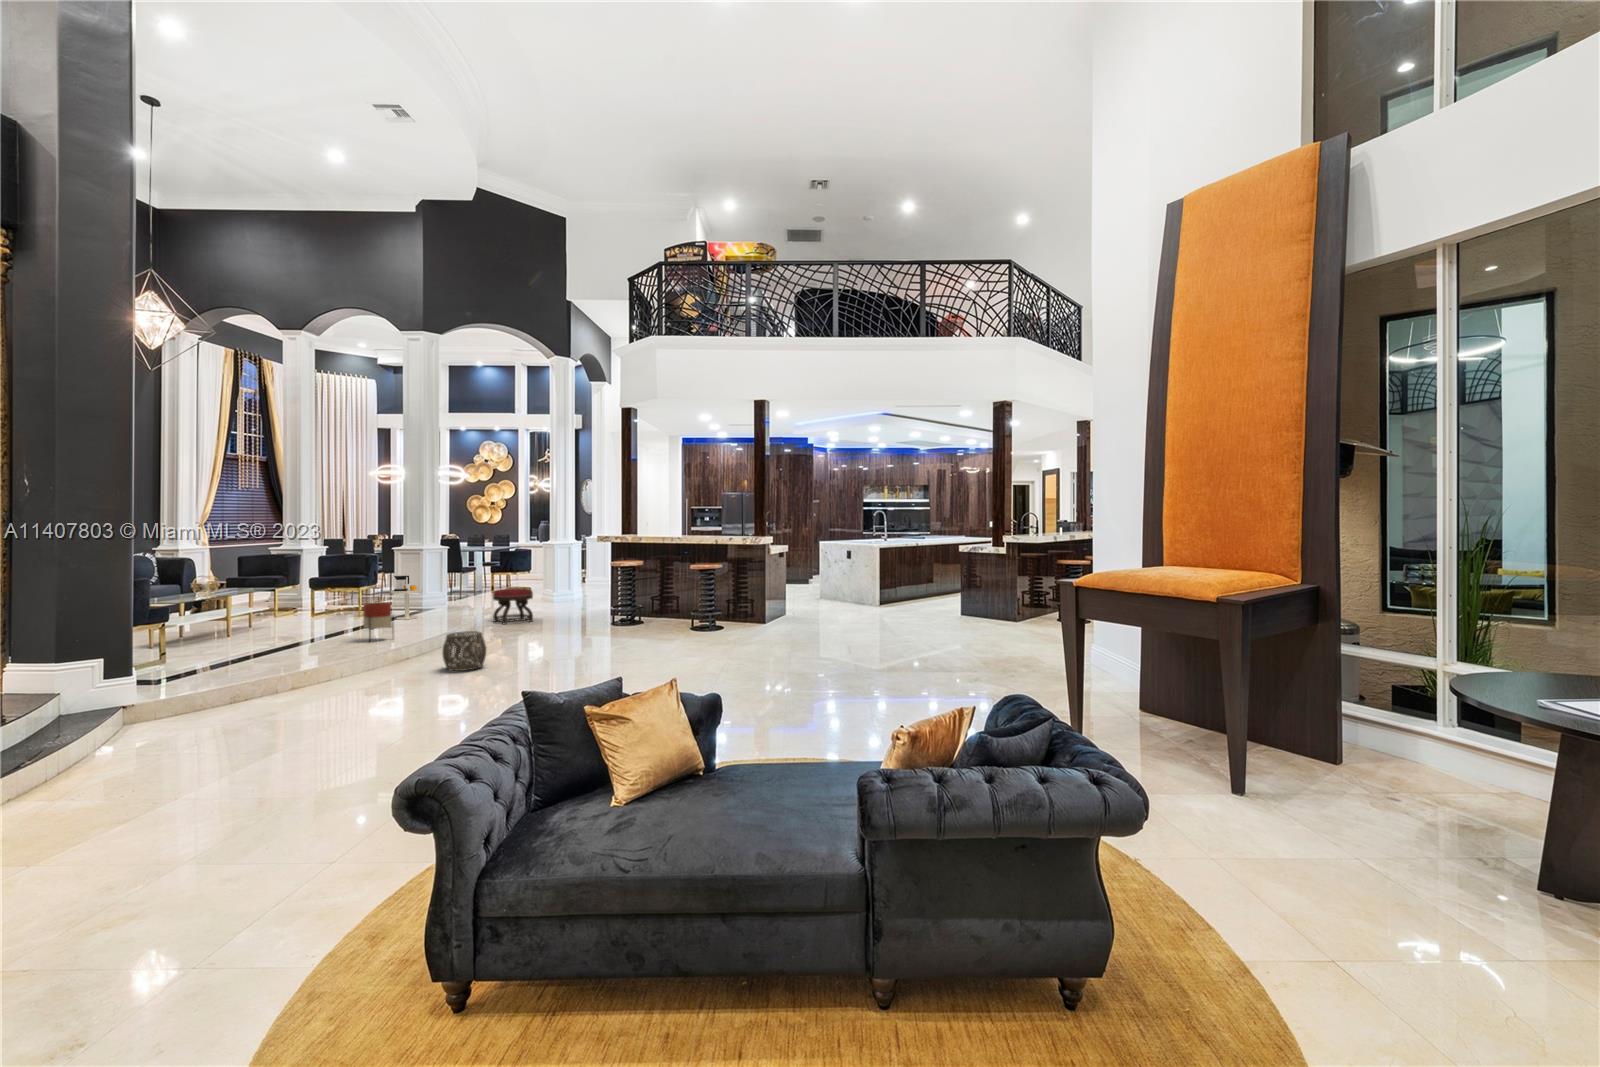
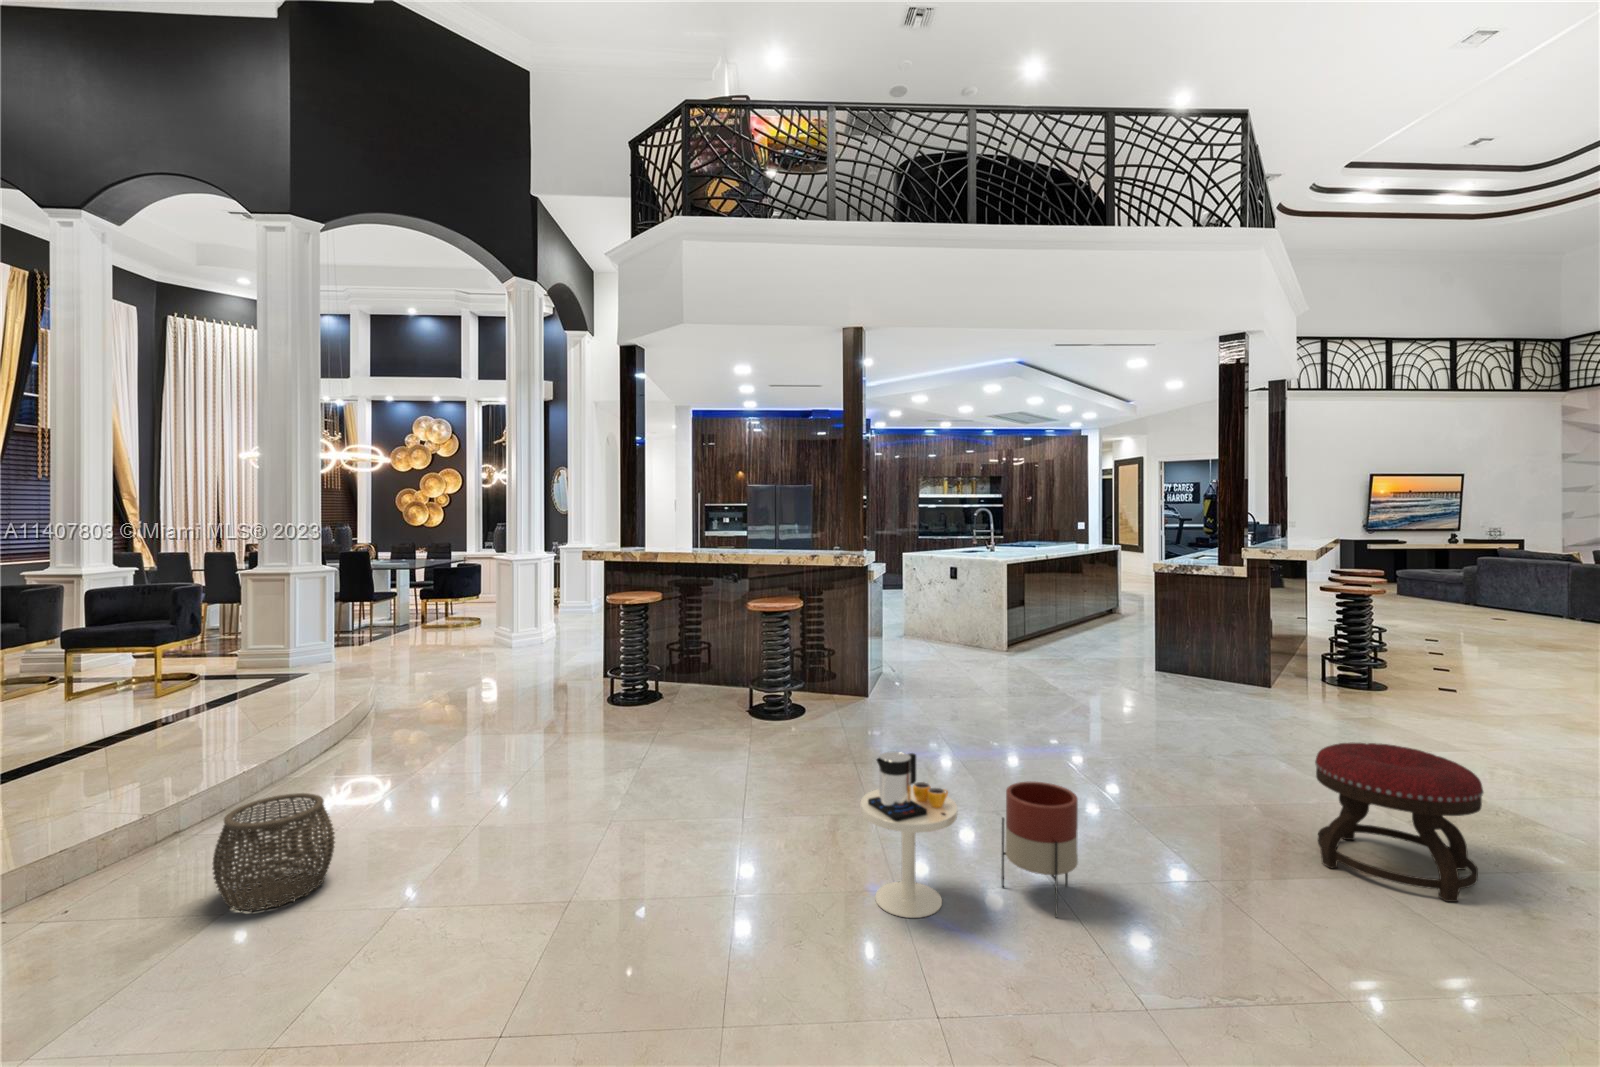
side table: present [391,575,422,620] -> present [860,752,957,918]
ottoman: present [493,588,533,624] -> present [1315,742,1483,902]
planter: present [363,602,394,639] -> present [1002,782,1078,917]

